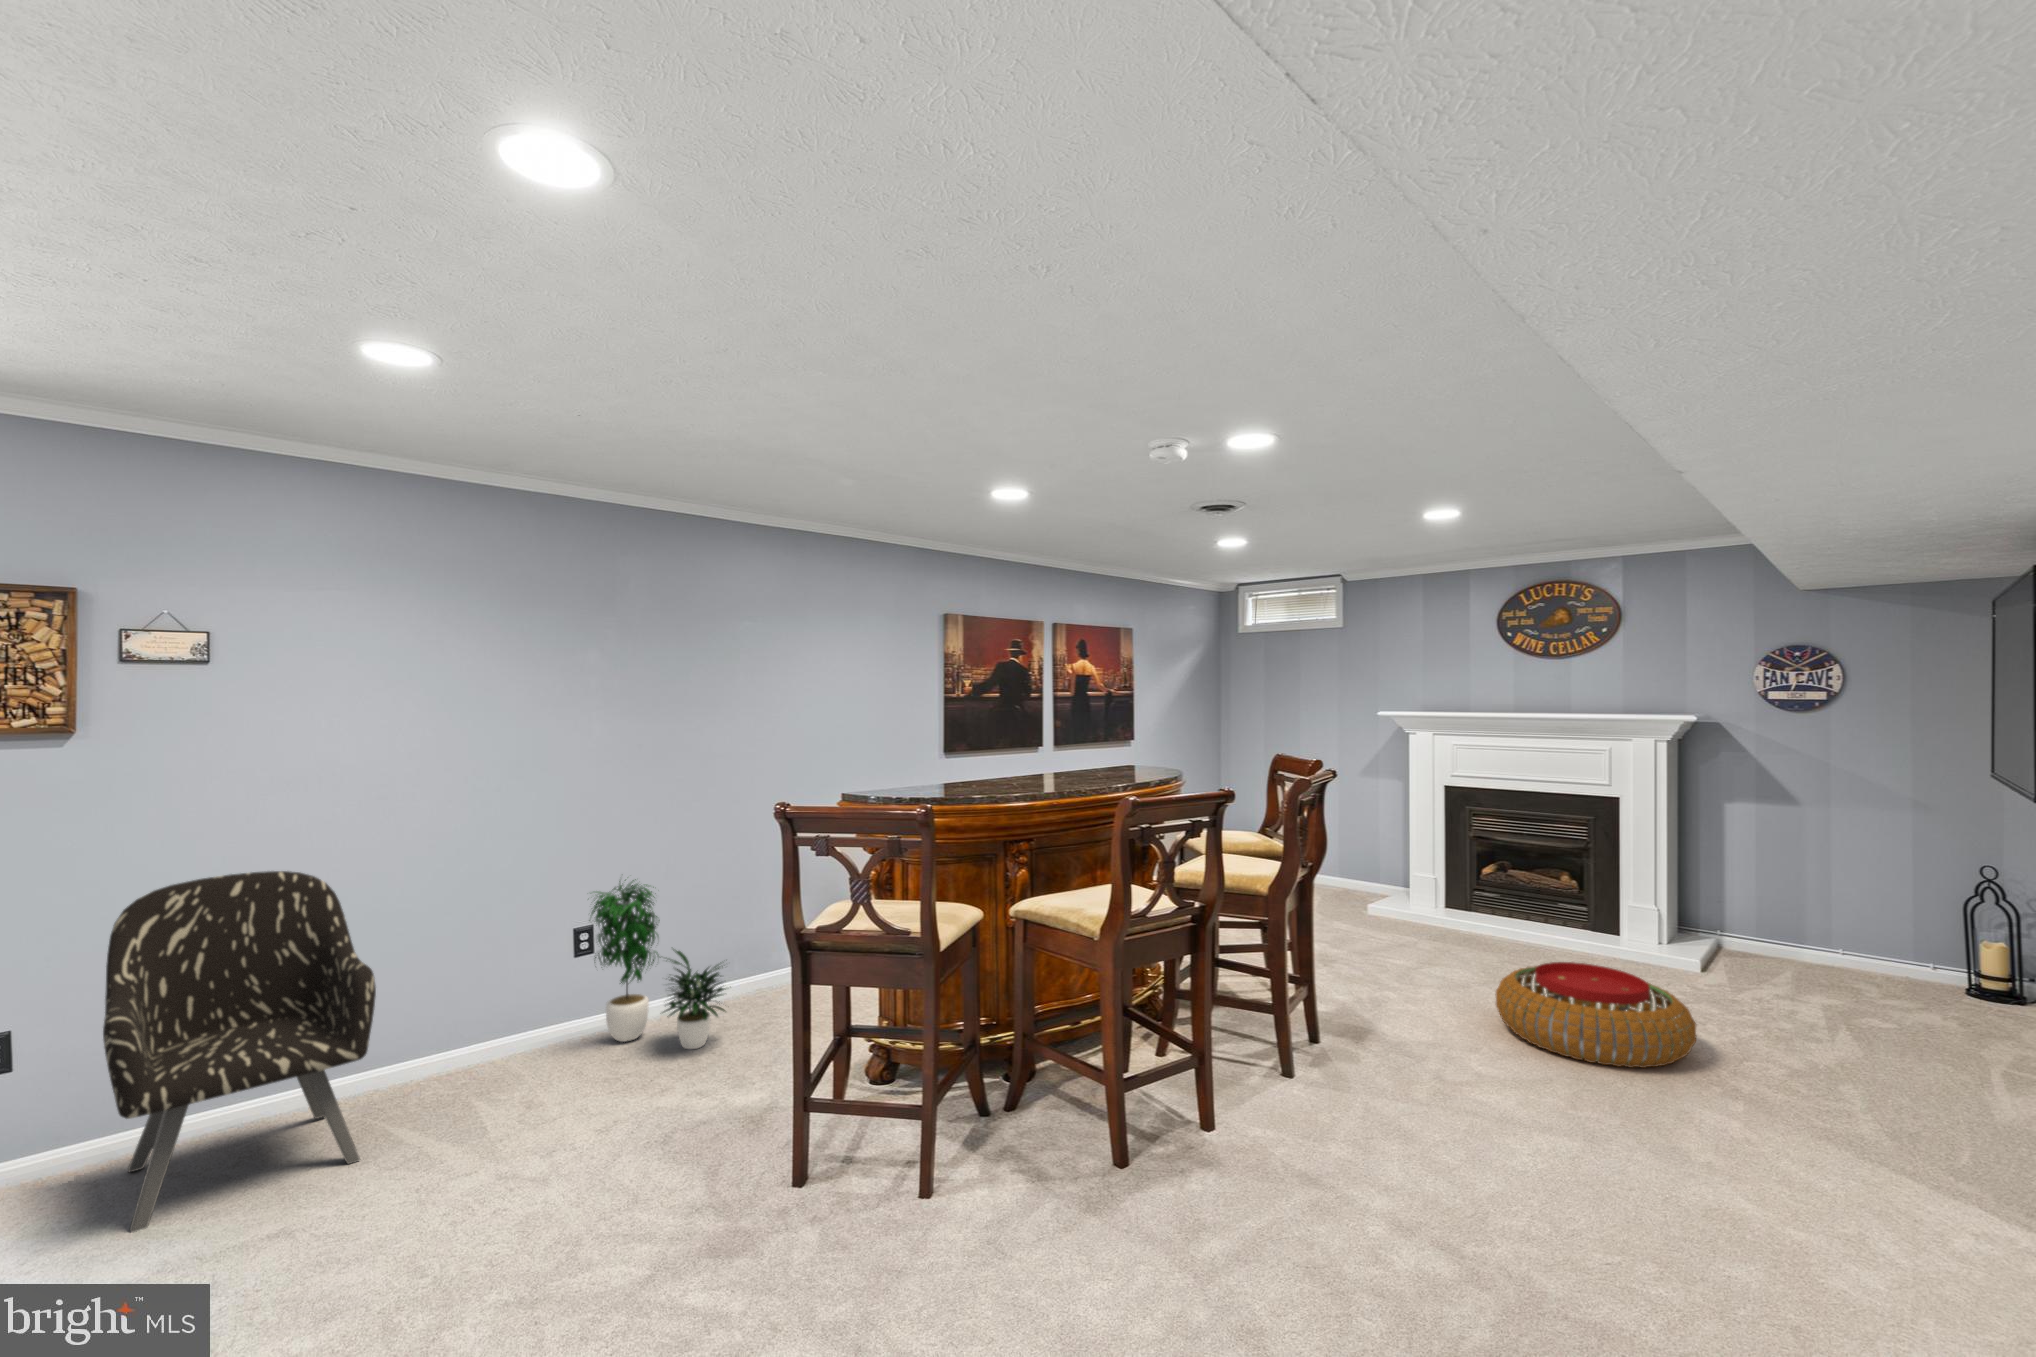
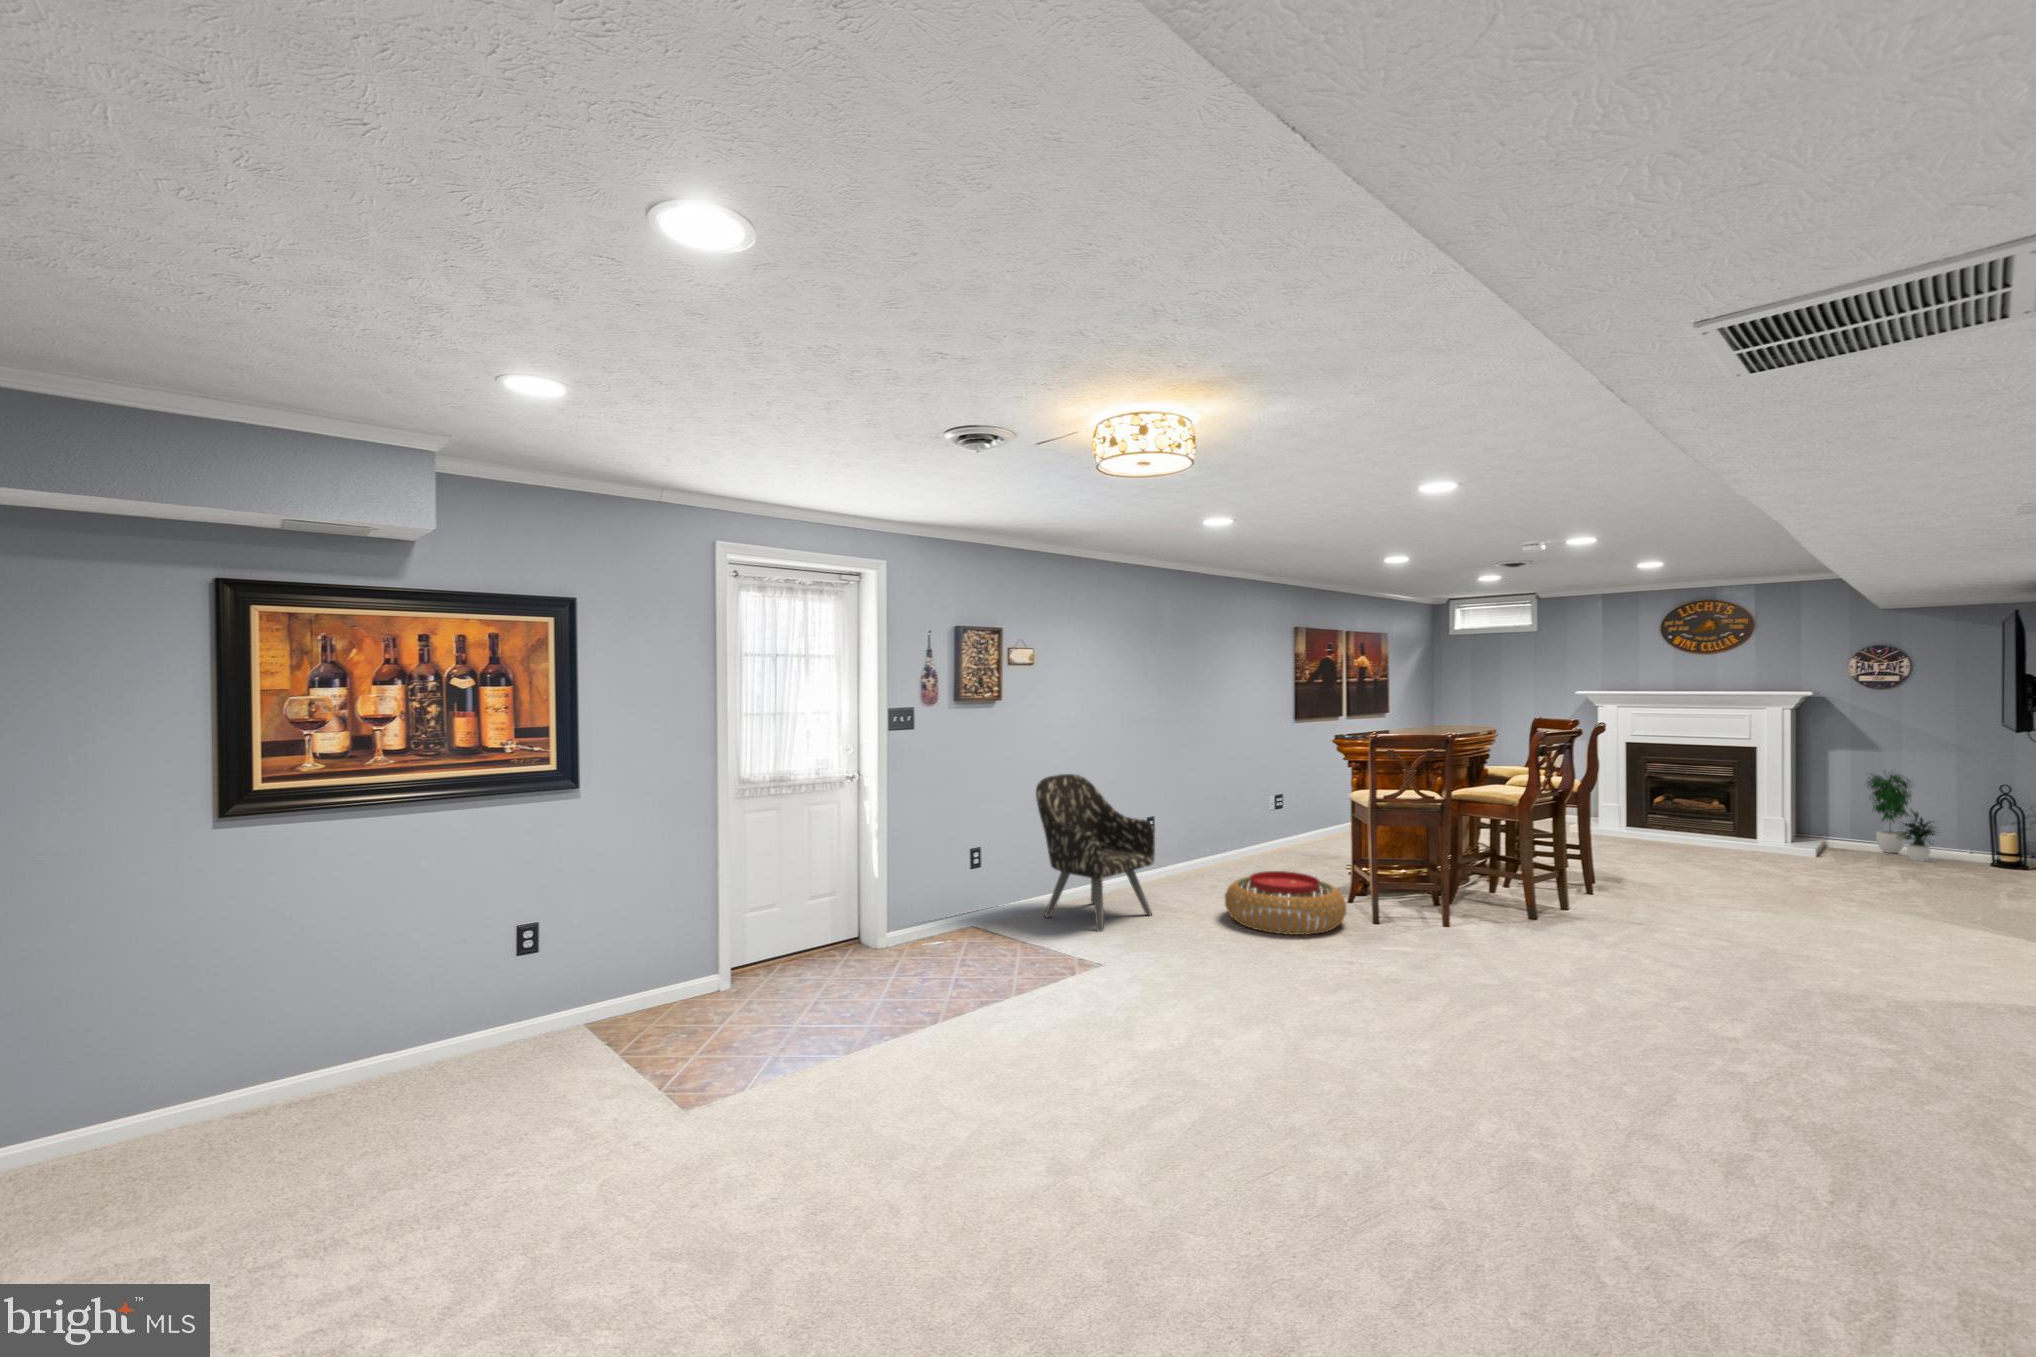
potted plant: present [589,879,726,1050] -> present [1868,775,1936,862]
pouf: present [1496,962,1696,1068] -> present [1225,871,1346,935]

